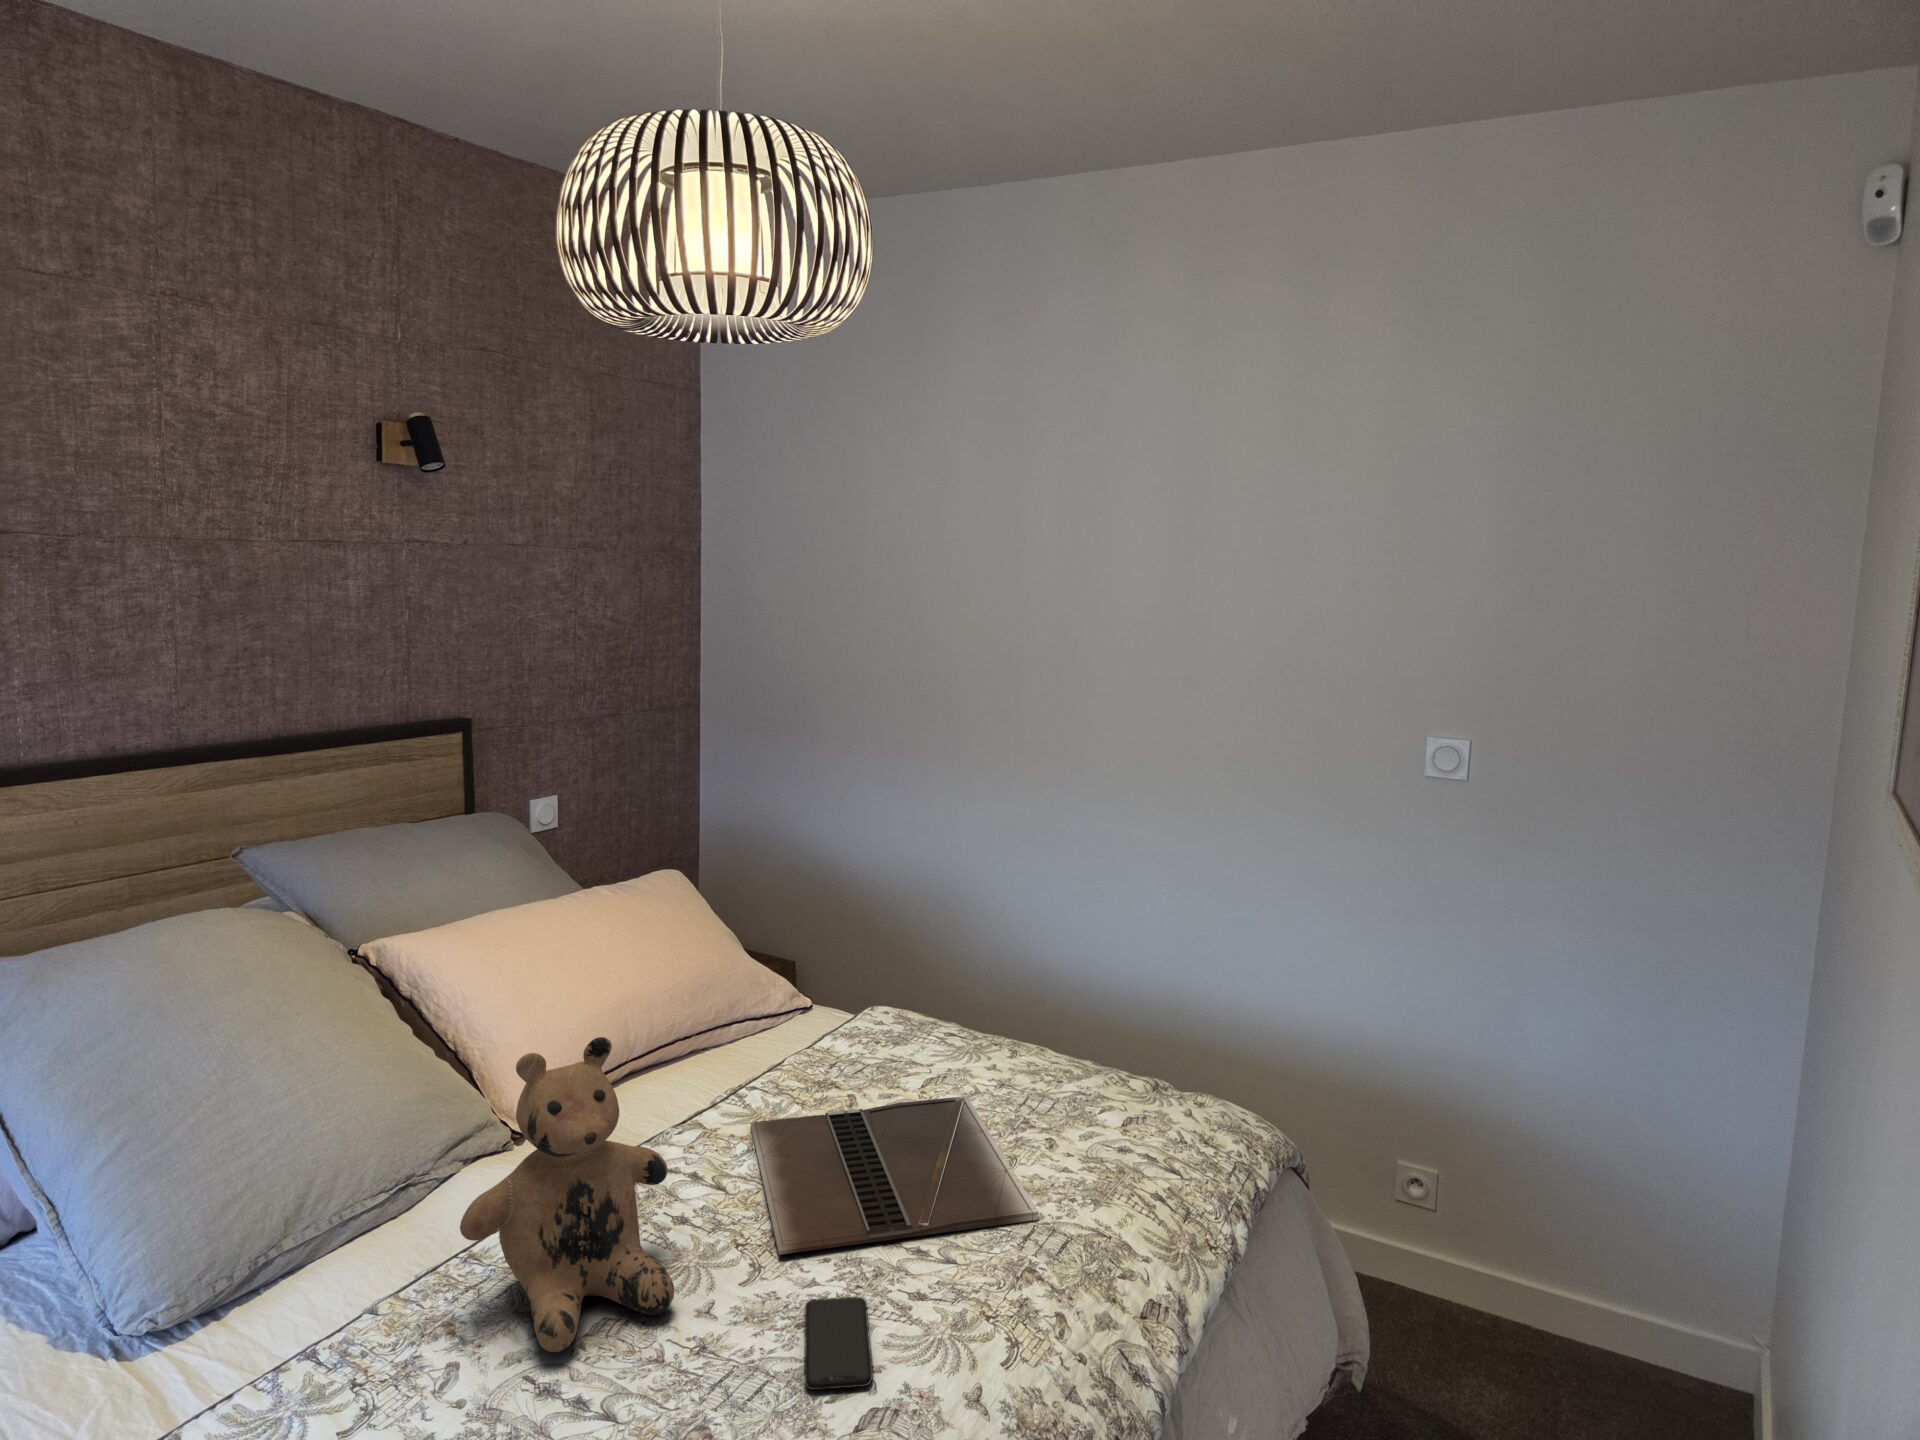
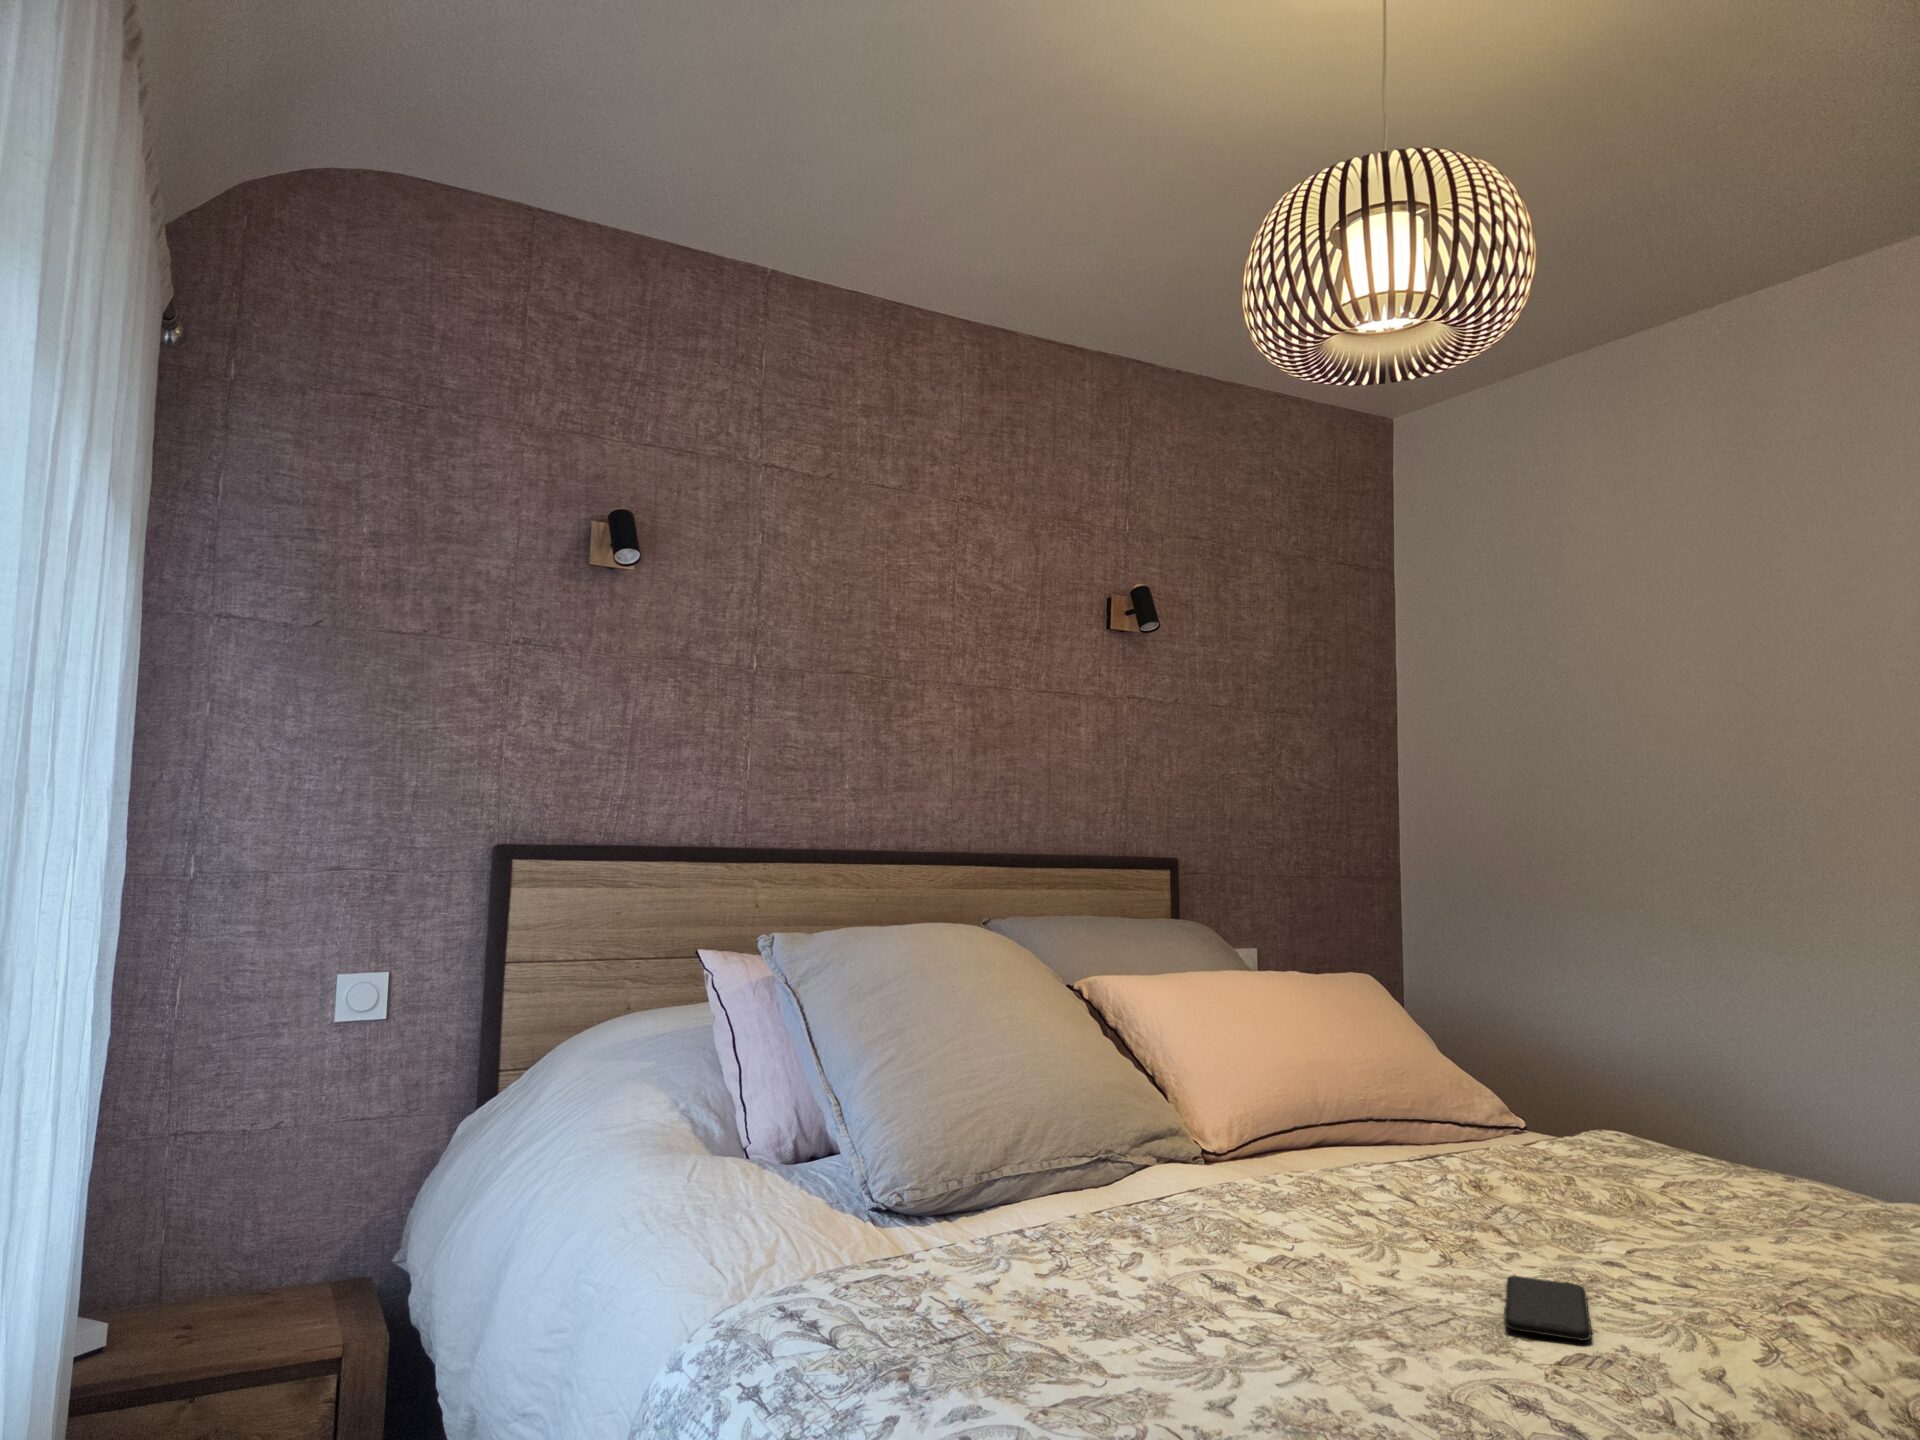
teddy bear: present [460,1037,674,1352] -> none [1147,975,1356,1260]
laptop: present [751,1096,1038,1255] -> none [1448,1169,1833,1278]

